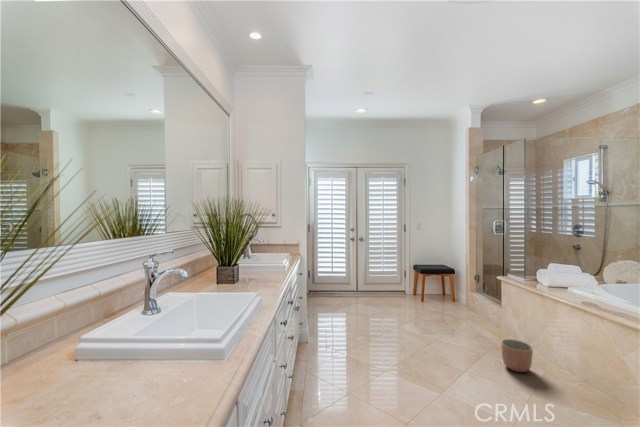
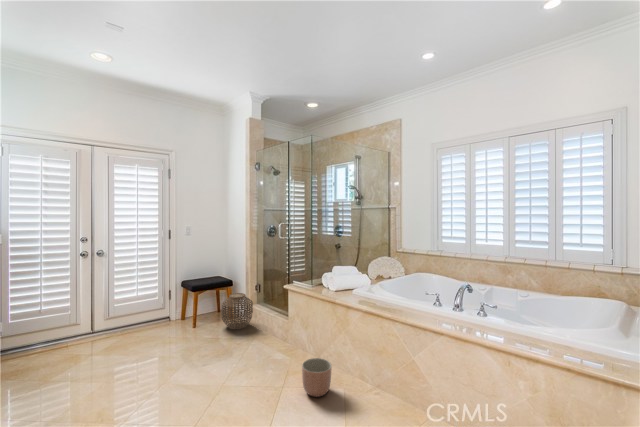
woven basket: none [443,280,471,311] -> present [221,293,253,329]

